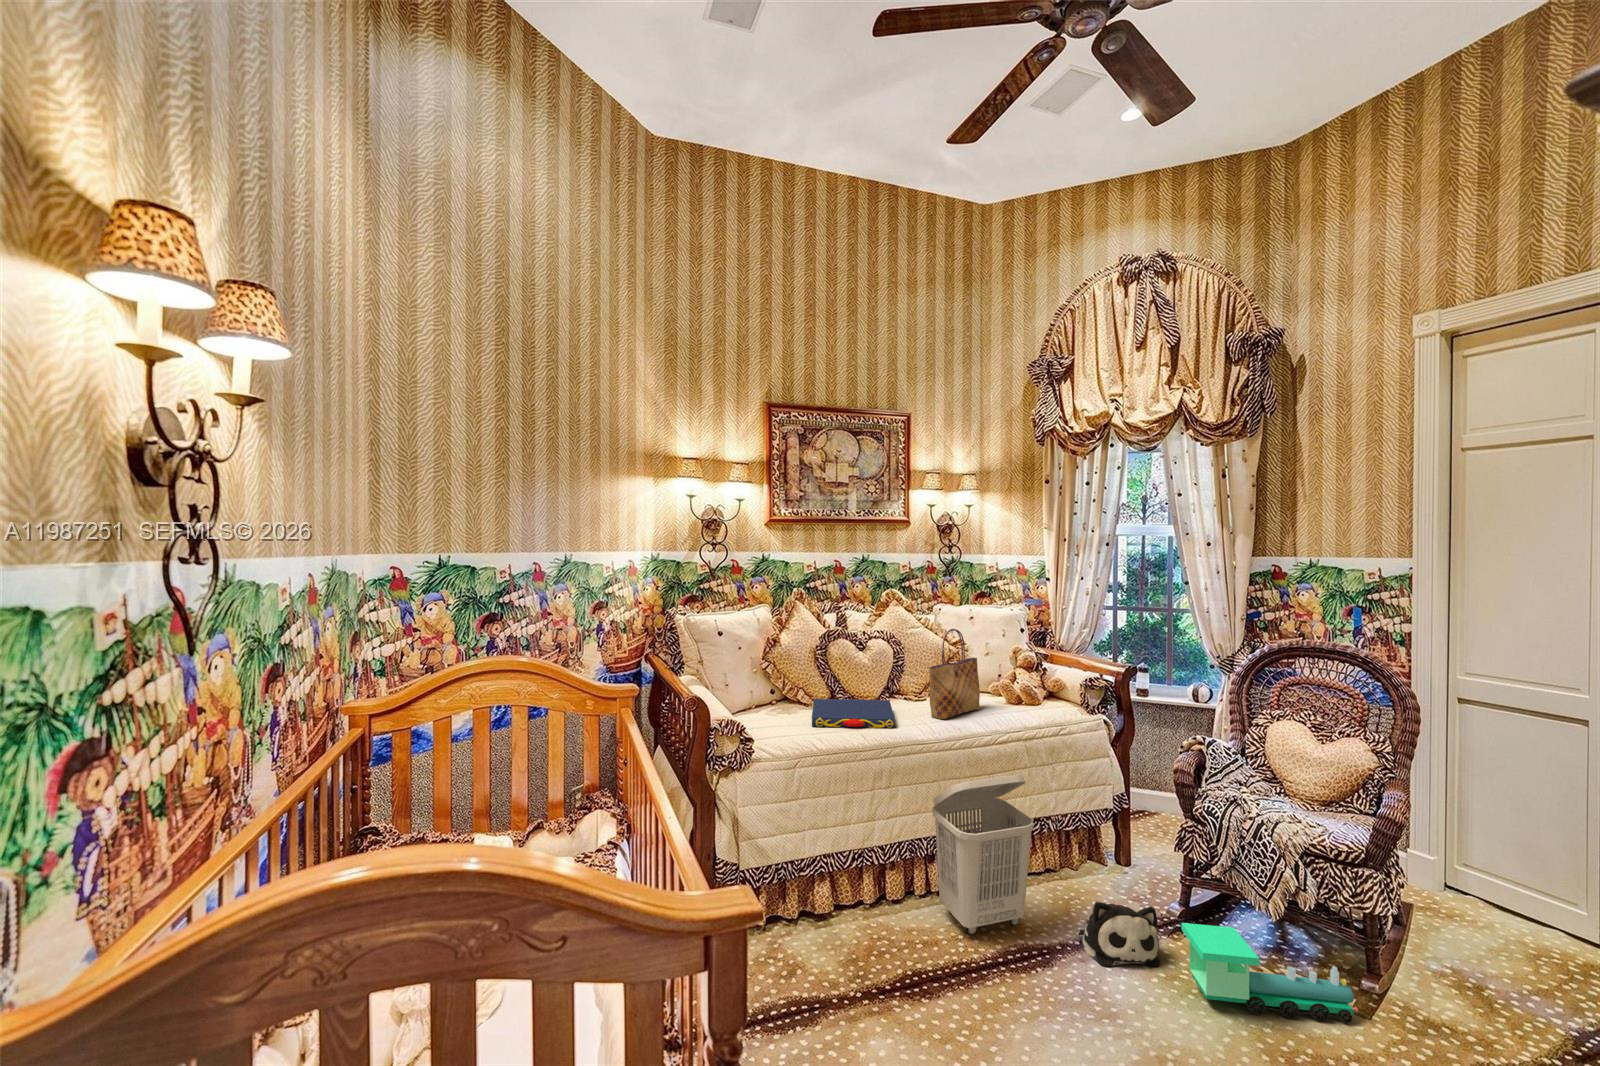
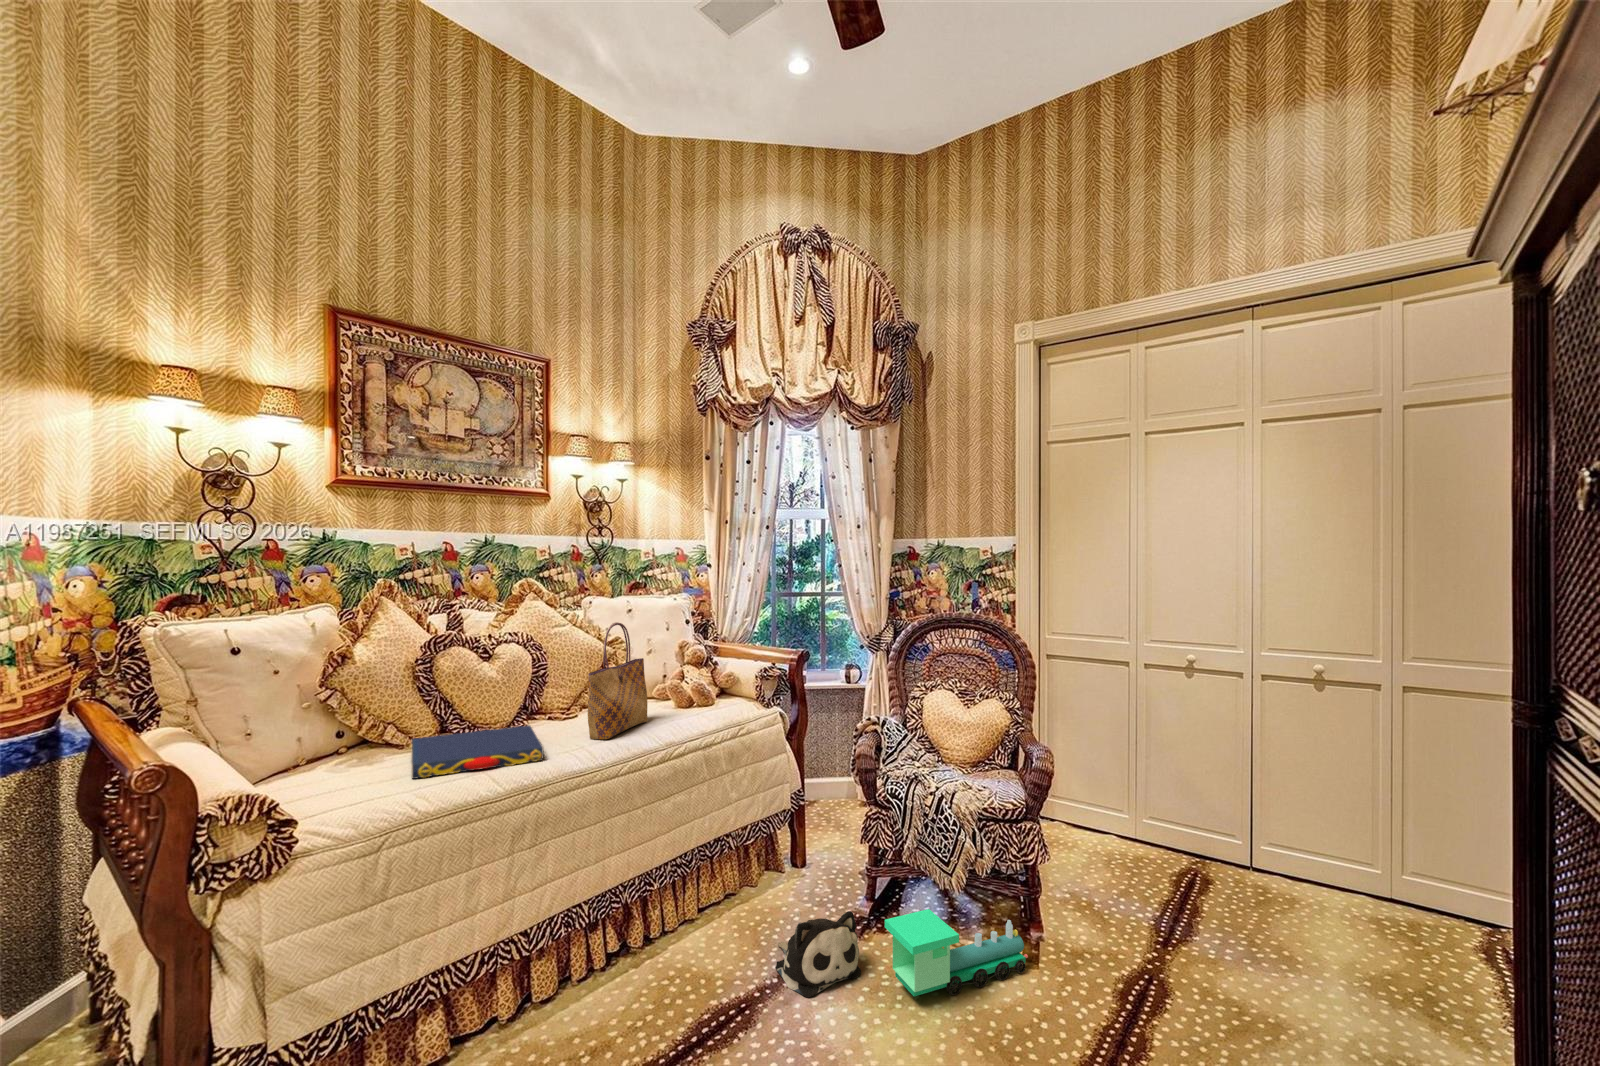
laundry basket: present [933,775,1033,935] -> none [600,791,727,1016]

